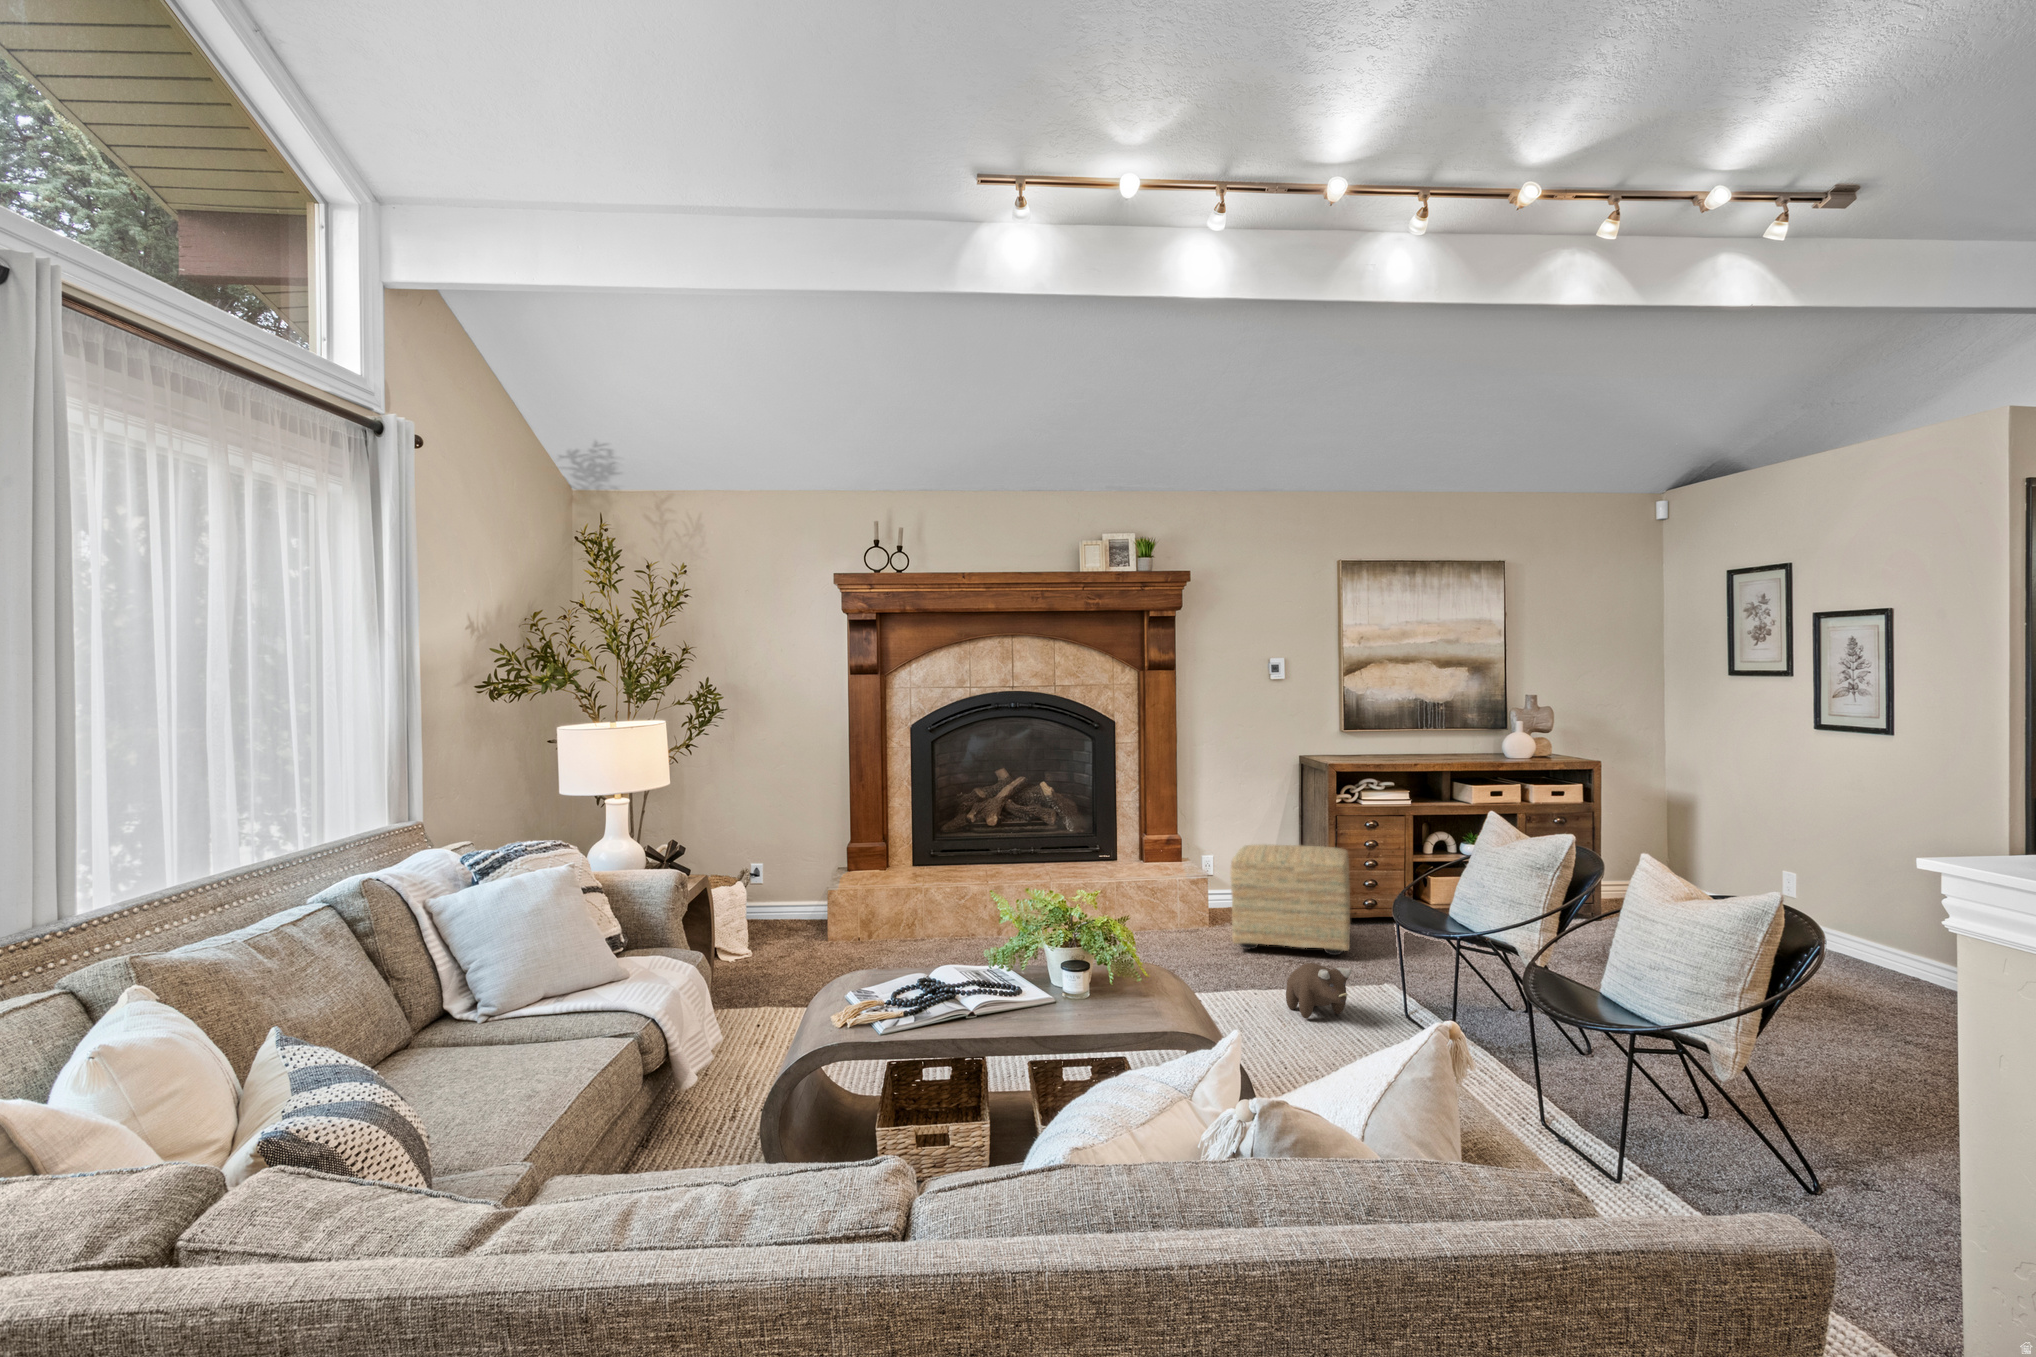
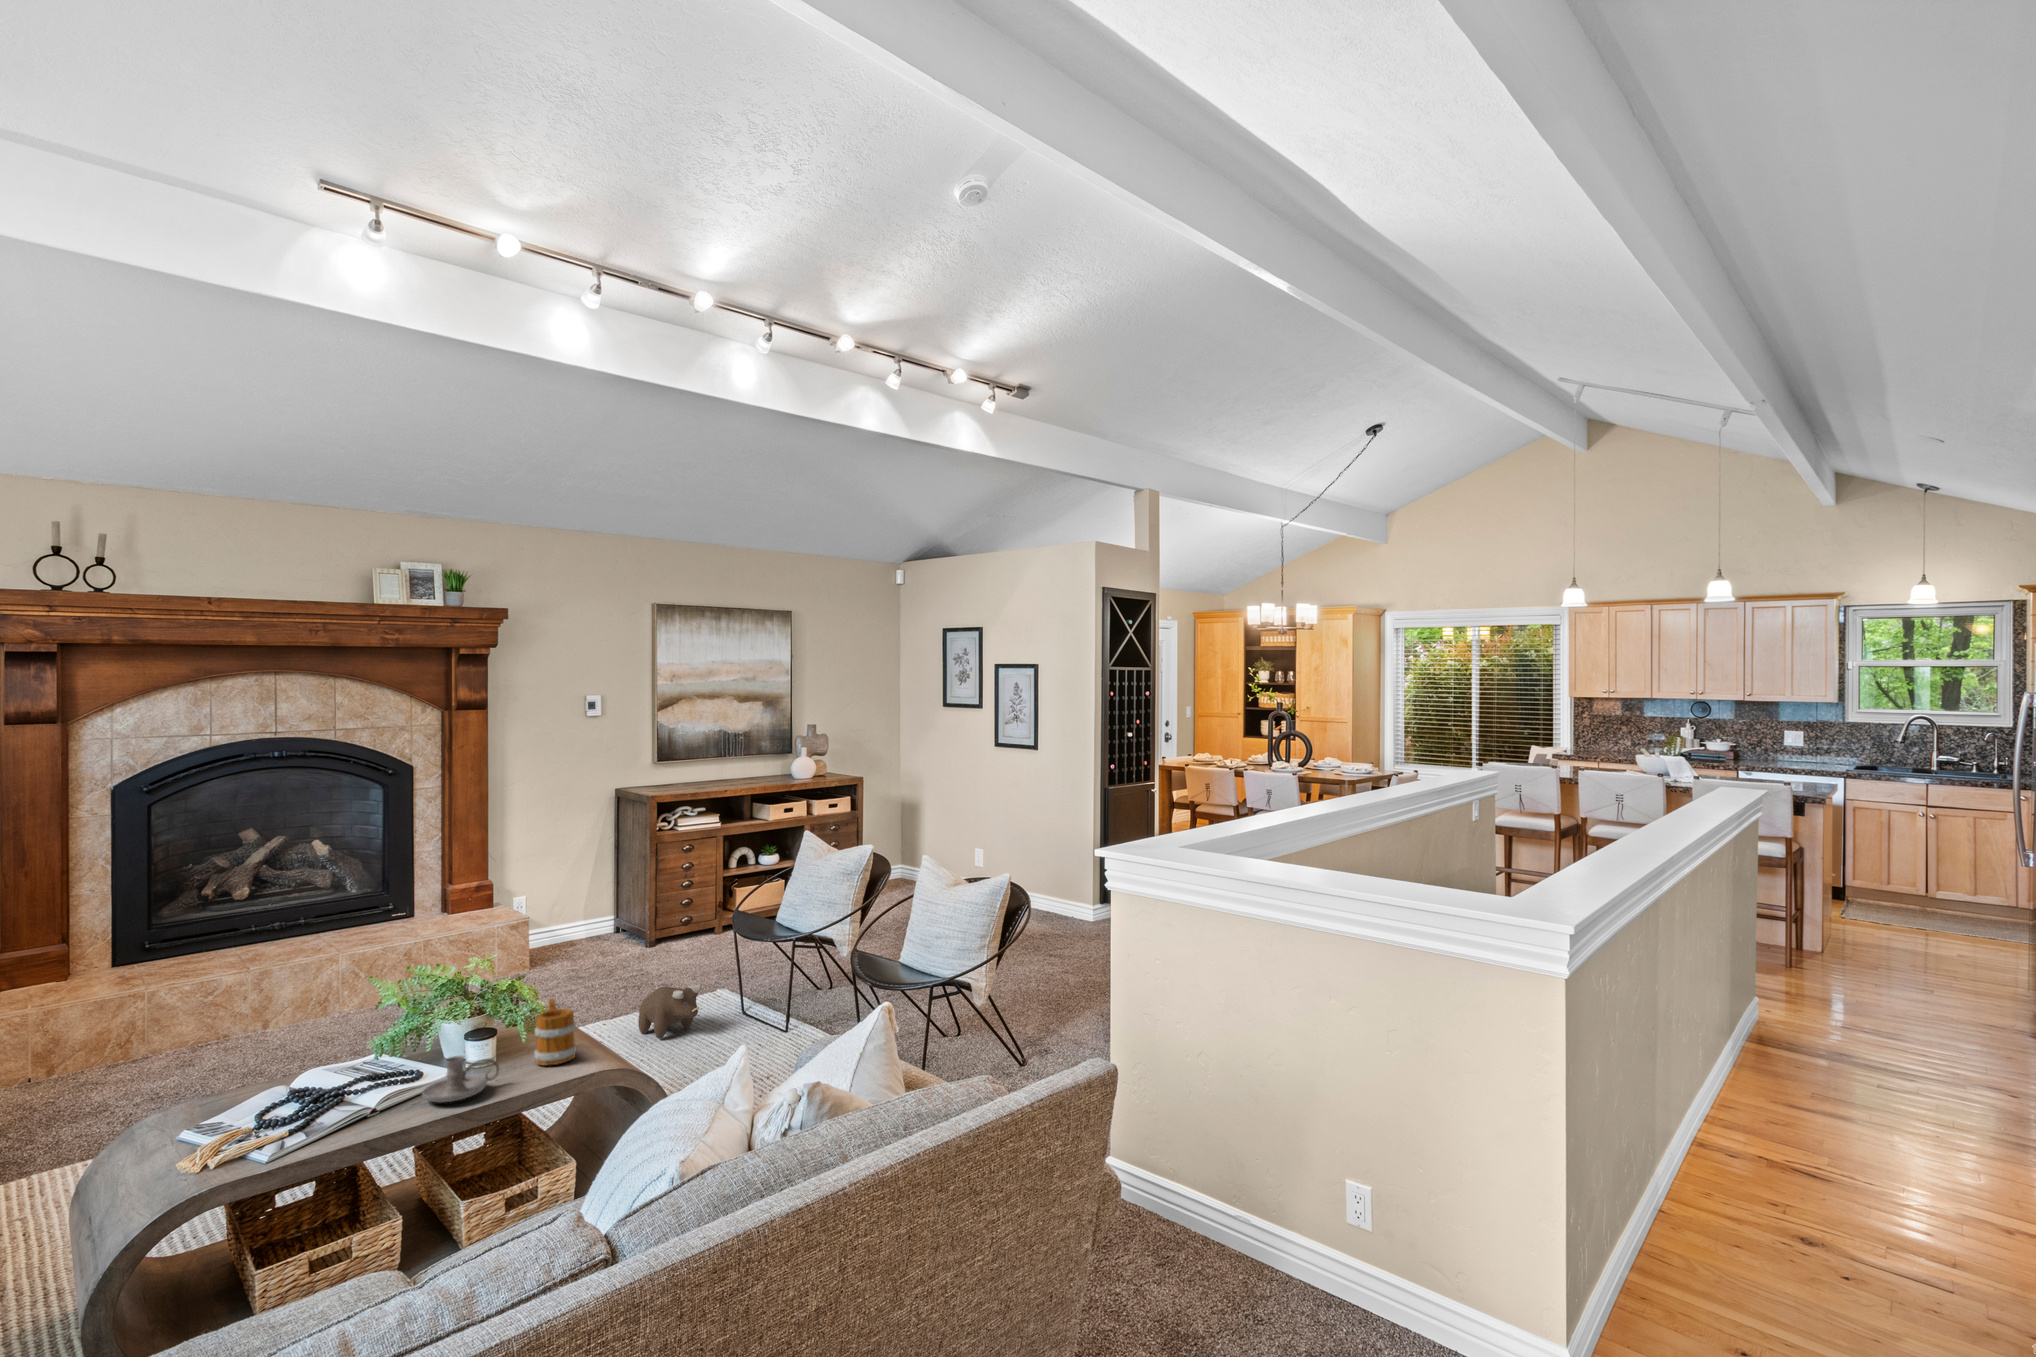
ottoman: present [1231,844,1350,955] -> none [564,875,681,987]
mug: none [1118,942,1159,1011] -> present [534,999,576,1065]
candle holder: none [1008,977,1077,1021] -> present [422,1056,499,1102]

